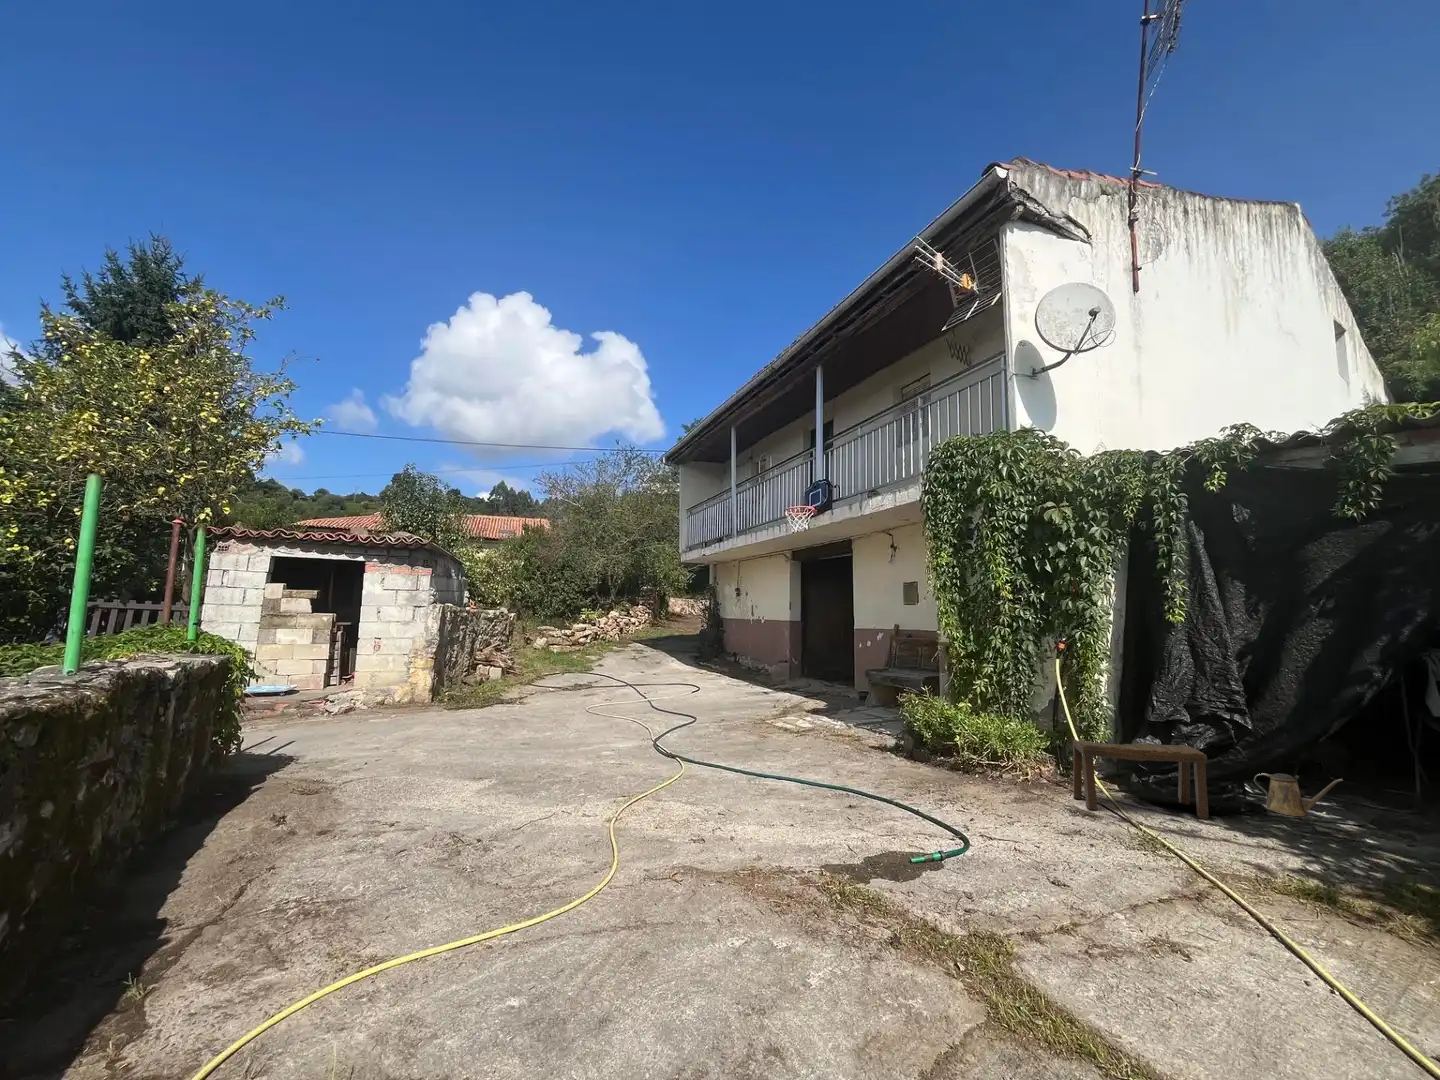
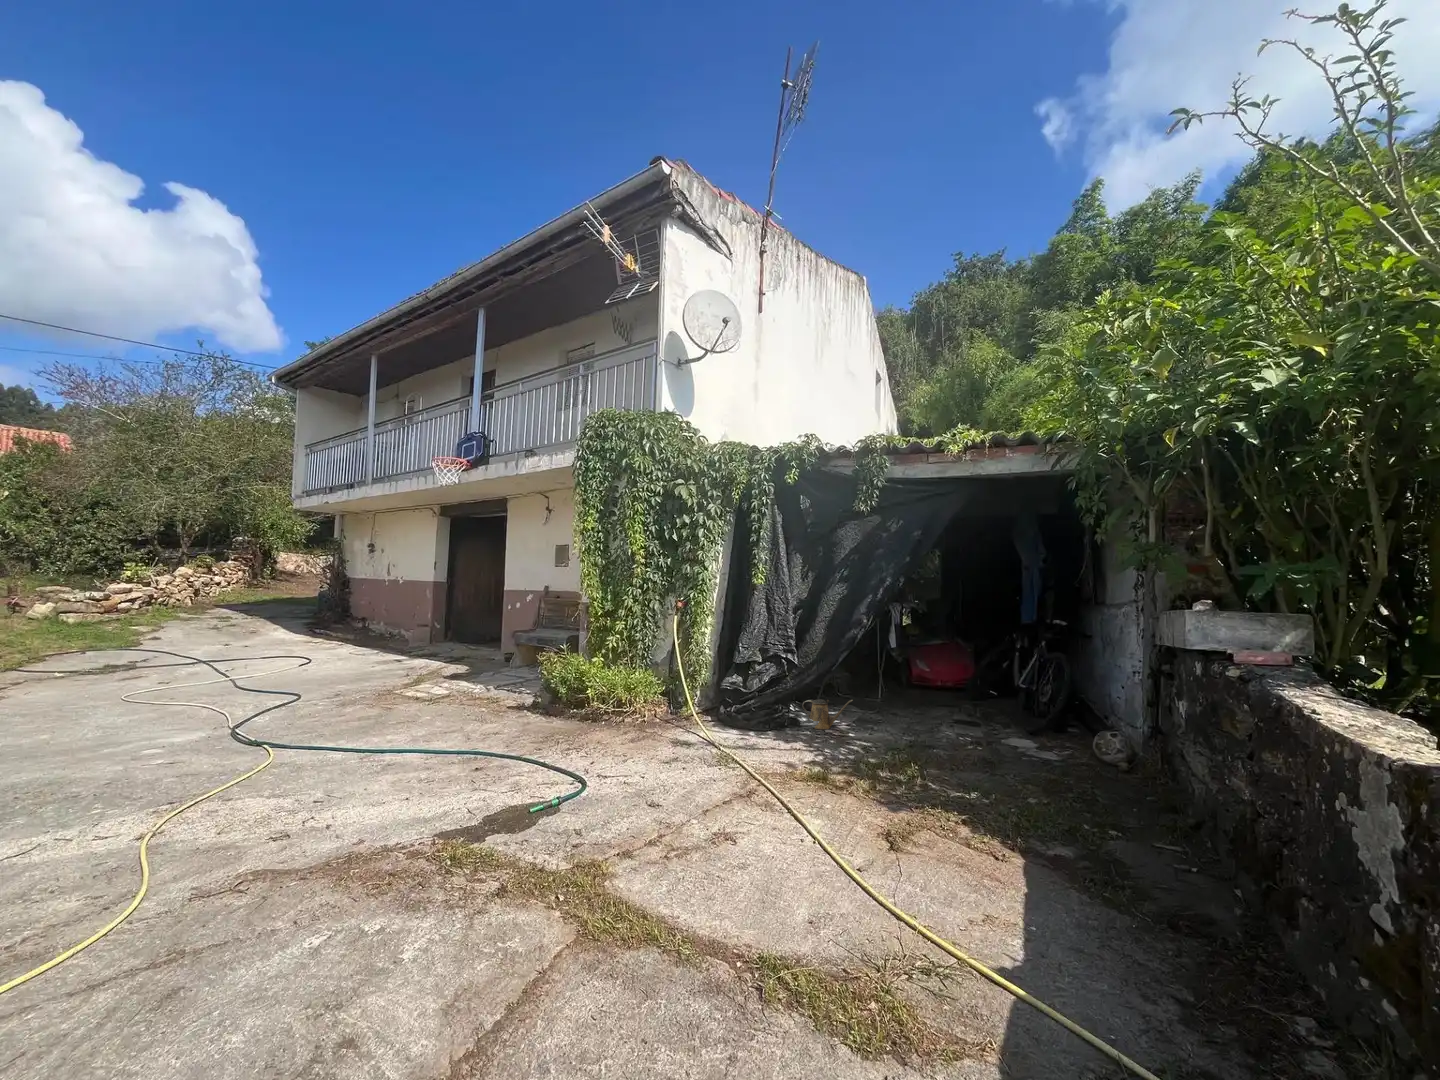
bench: present [1073,740,1209,819] -> none [678,682,772,738]

